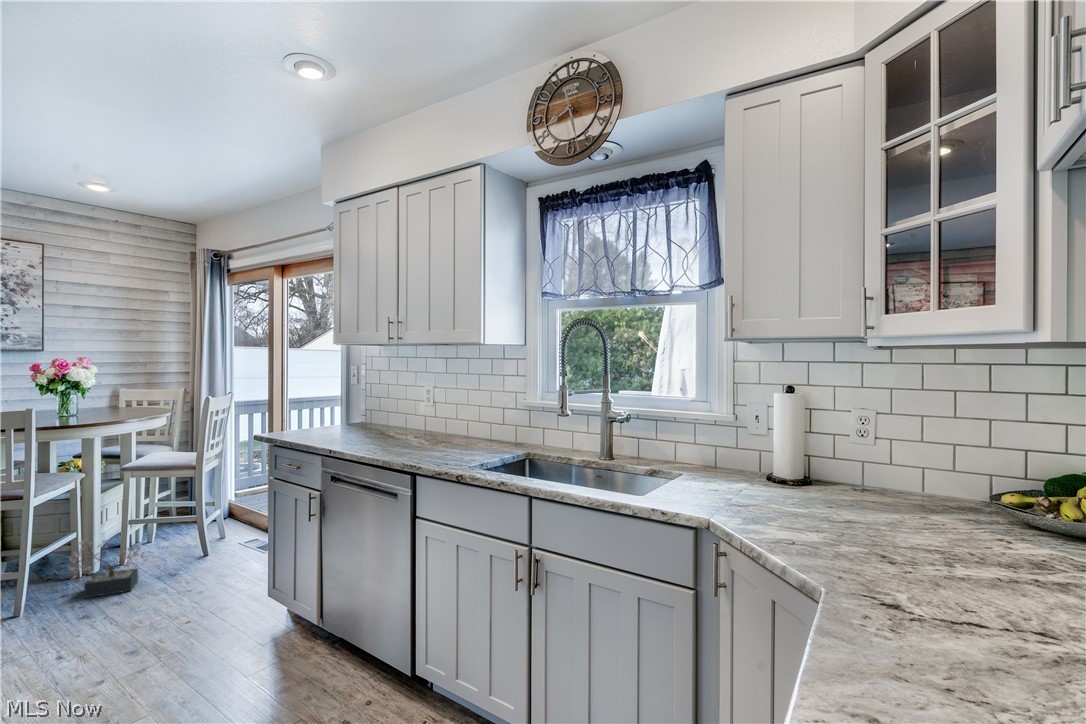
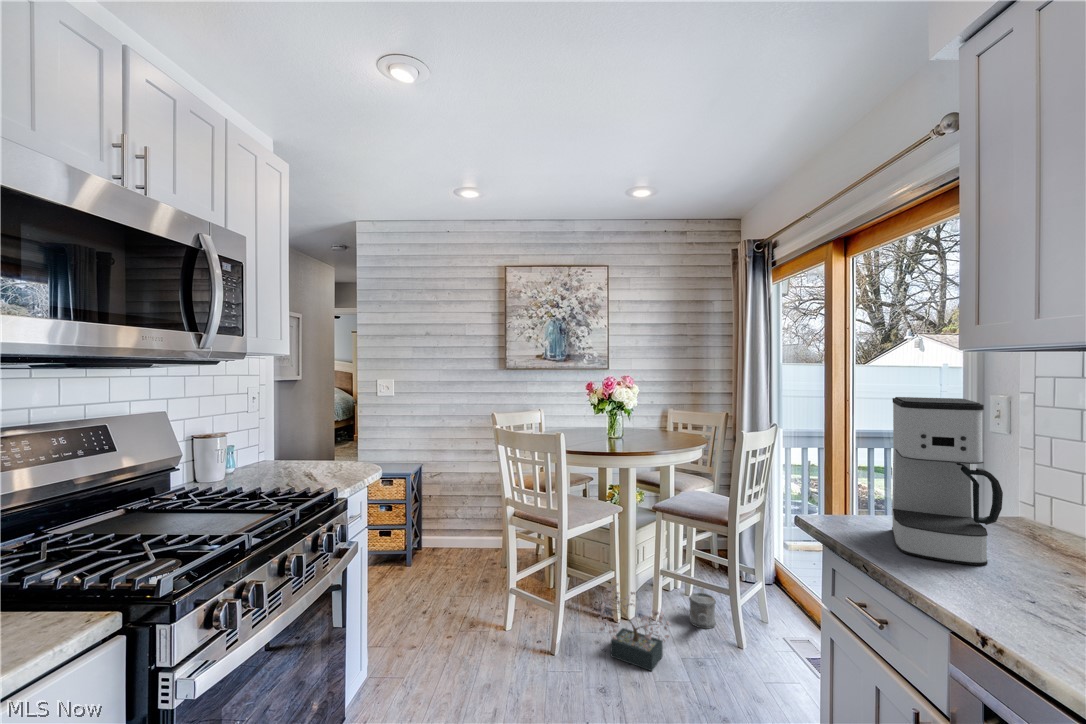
coffee maker: none [304,365,347,436] -> present [892,397,1003,565]
watering can: none [157,529,182,558] -> present [689,588,716,629]

